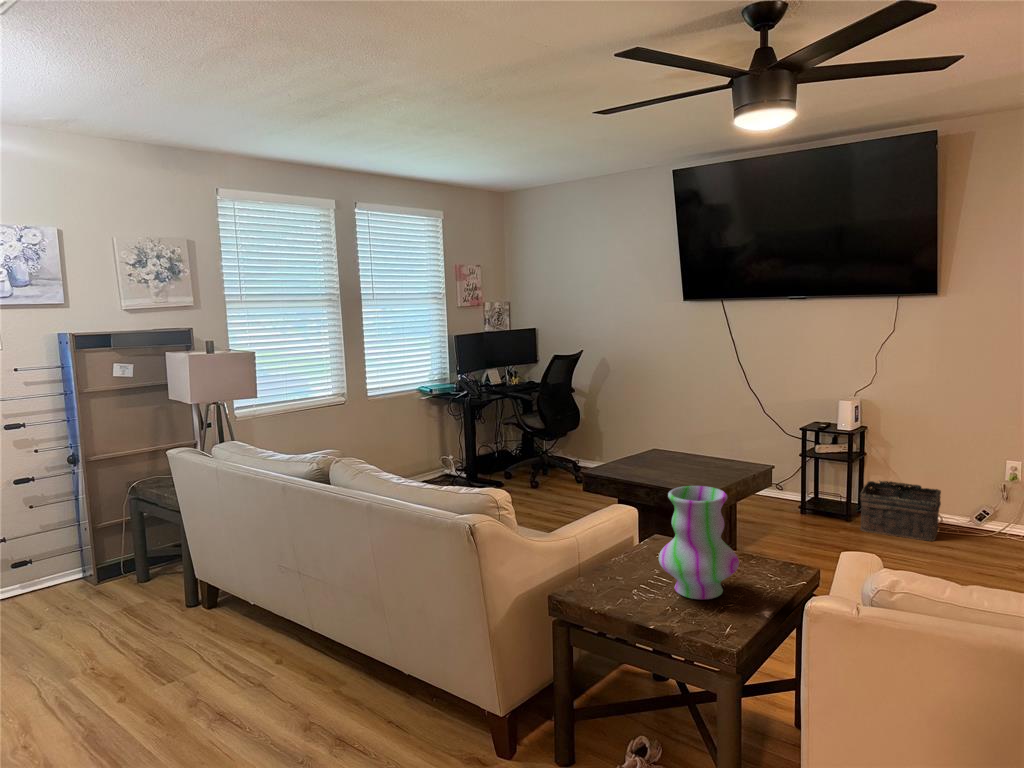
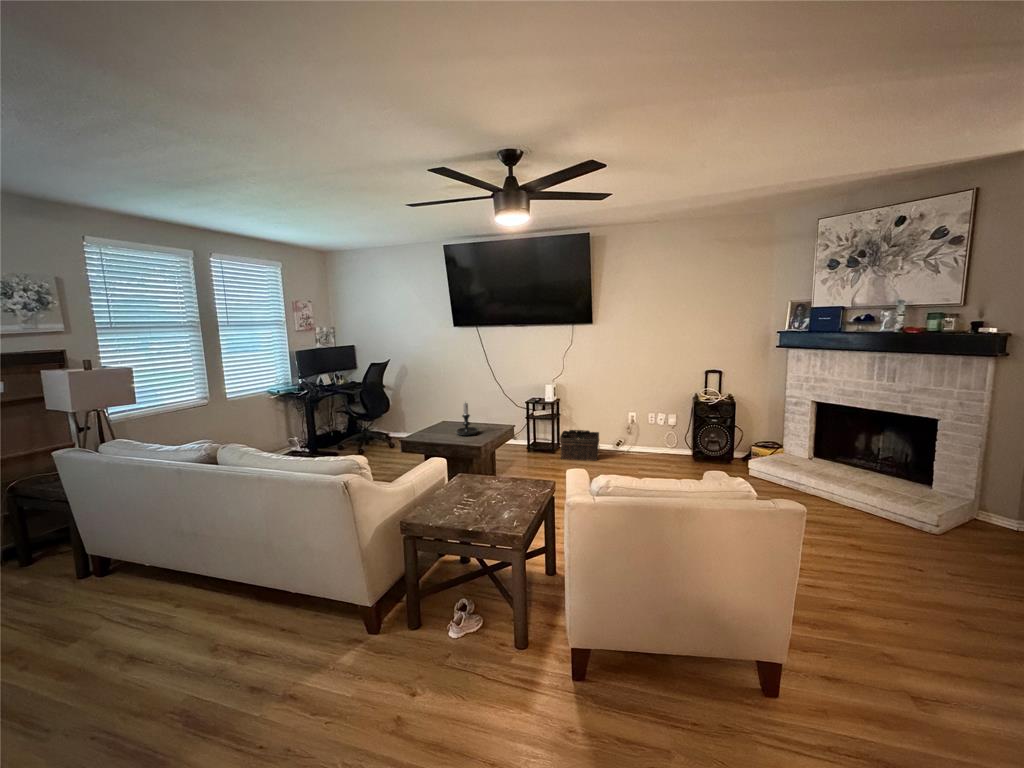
candle holder: none [671,418,711,475] -> present [456,403,479,436]
vase: present [659,486,739,599] -> none [462,441,507,506]

